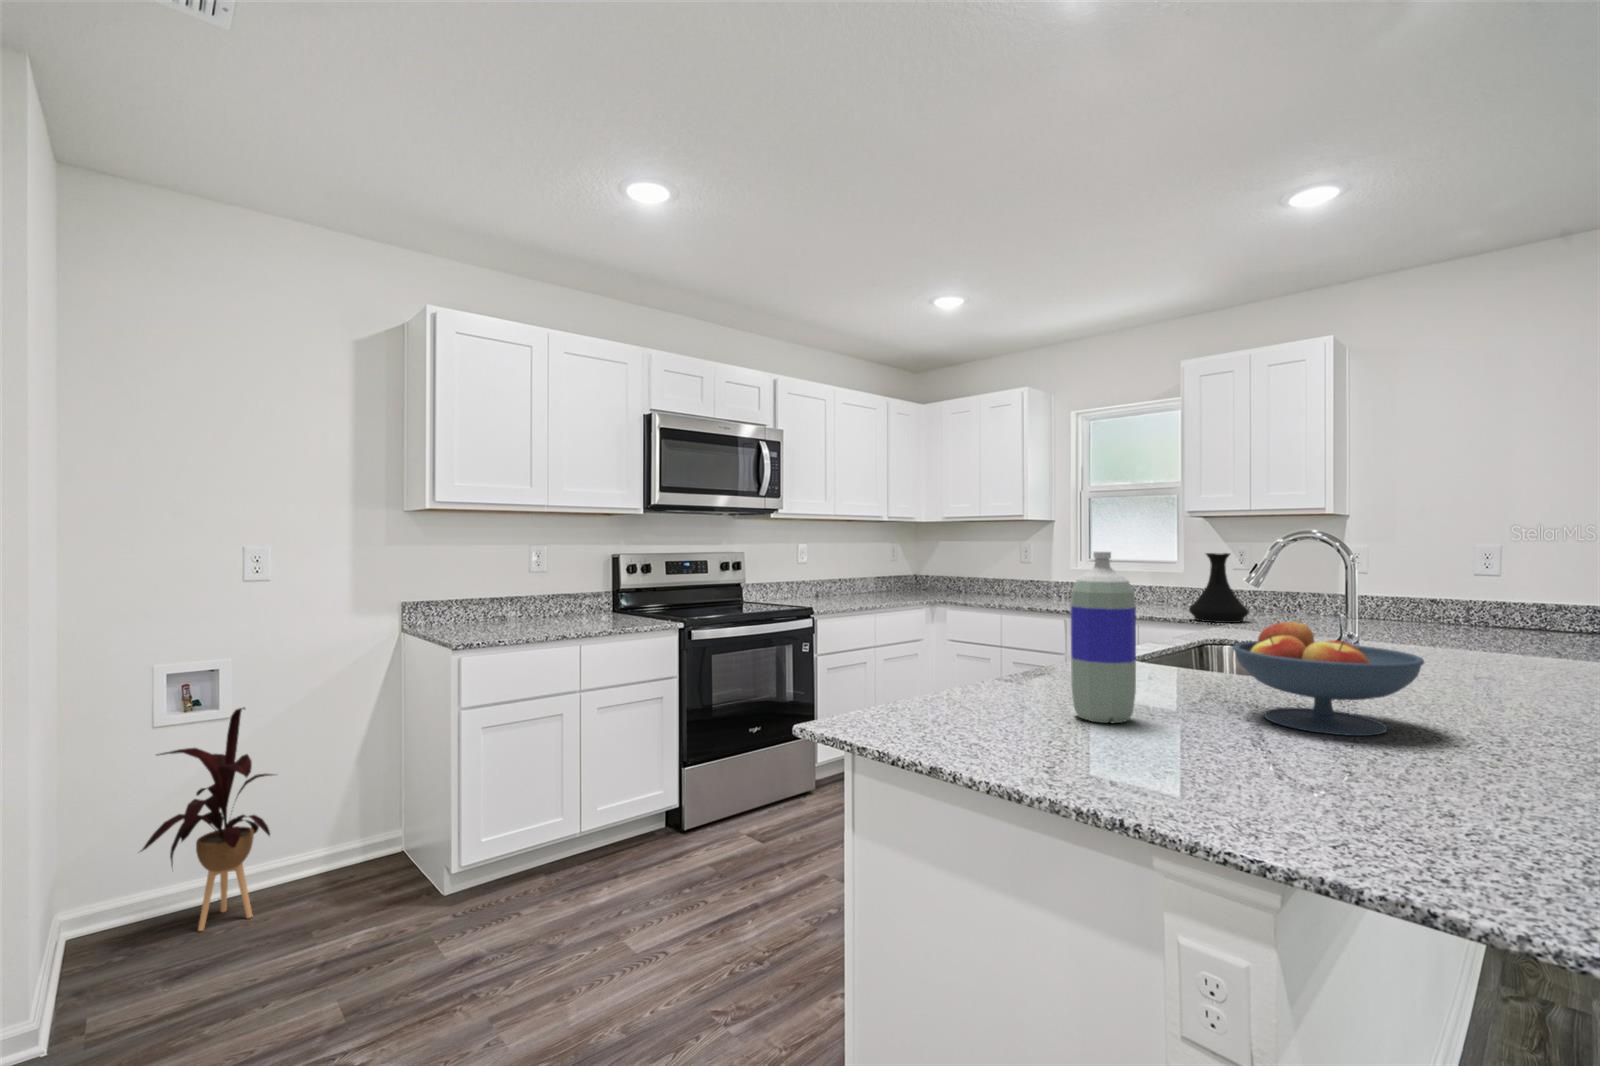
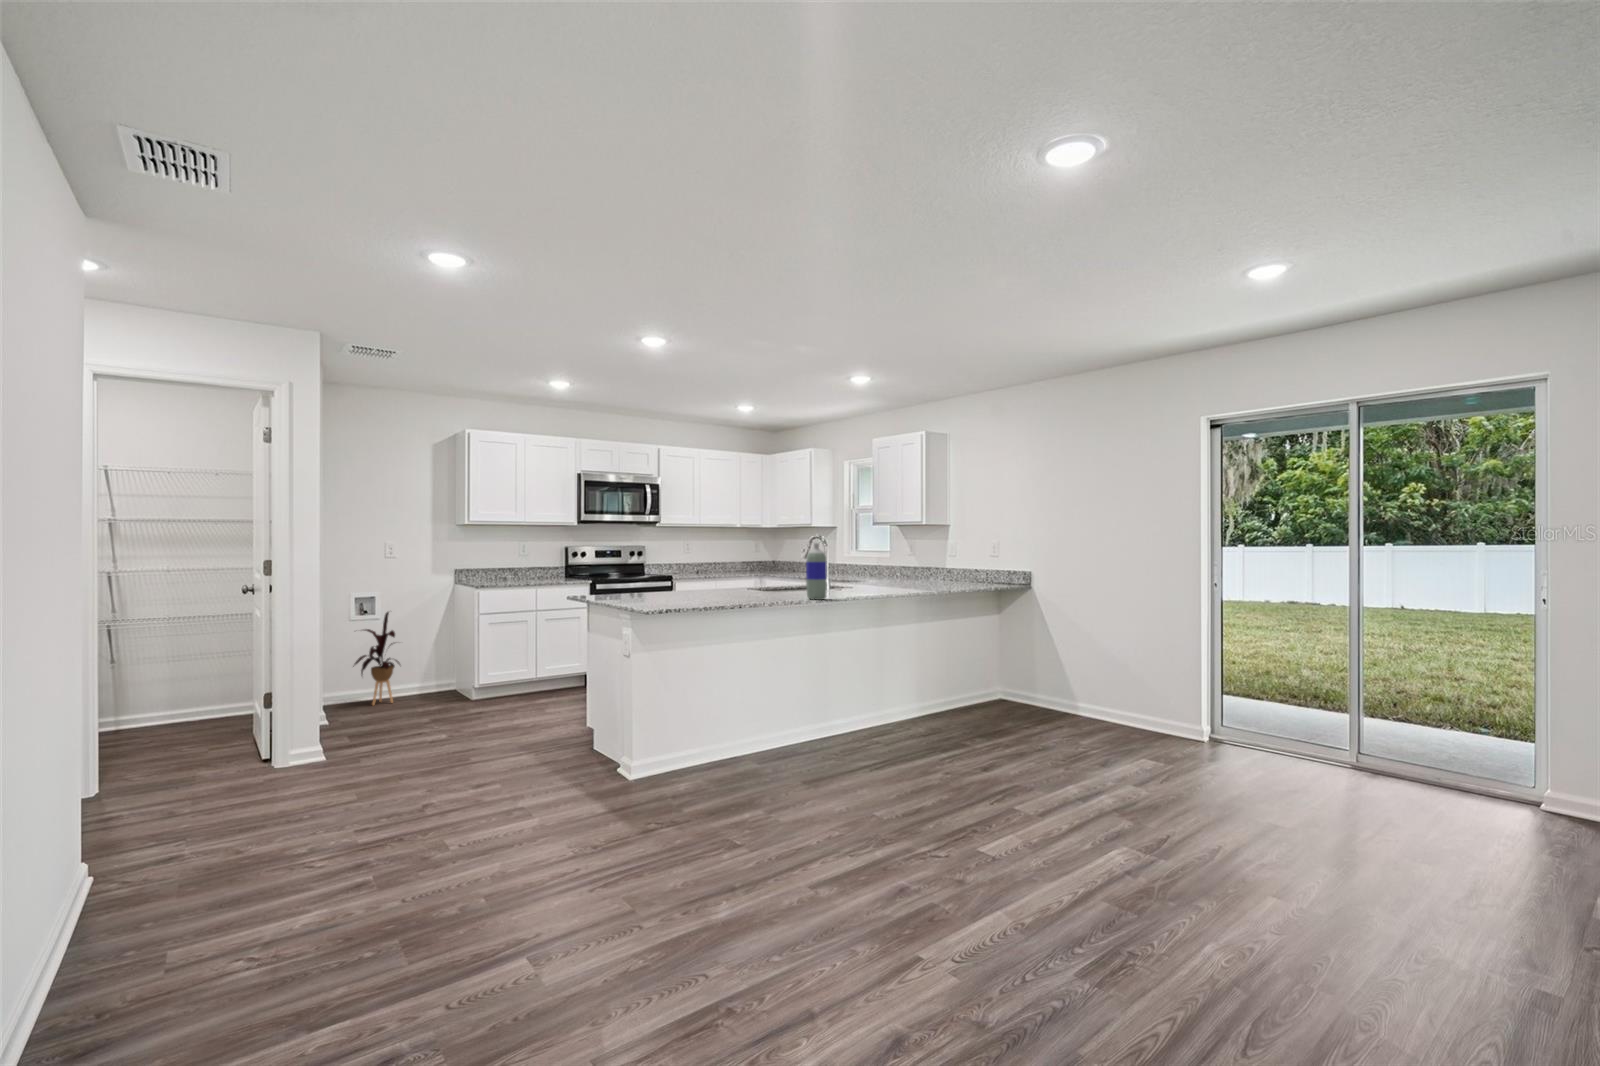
bottle: present [1071,552,1136,723] -> present [806,543,827,600]
vase: present [1189,553,1249,623] -> none [887,546,917,585]
fruit bowl: present [1233,621,1424,736] -> none [730,567,781,601]

